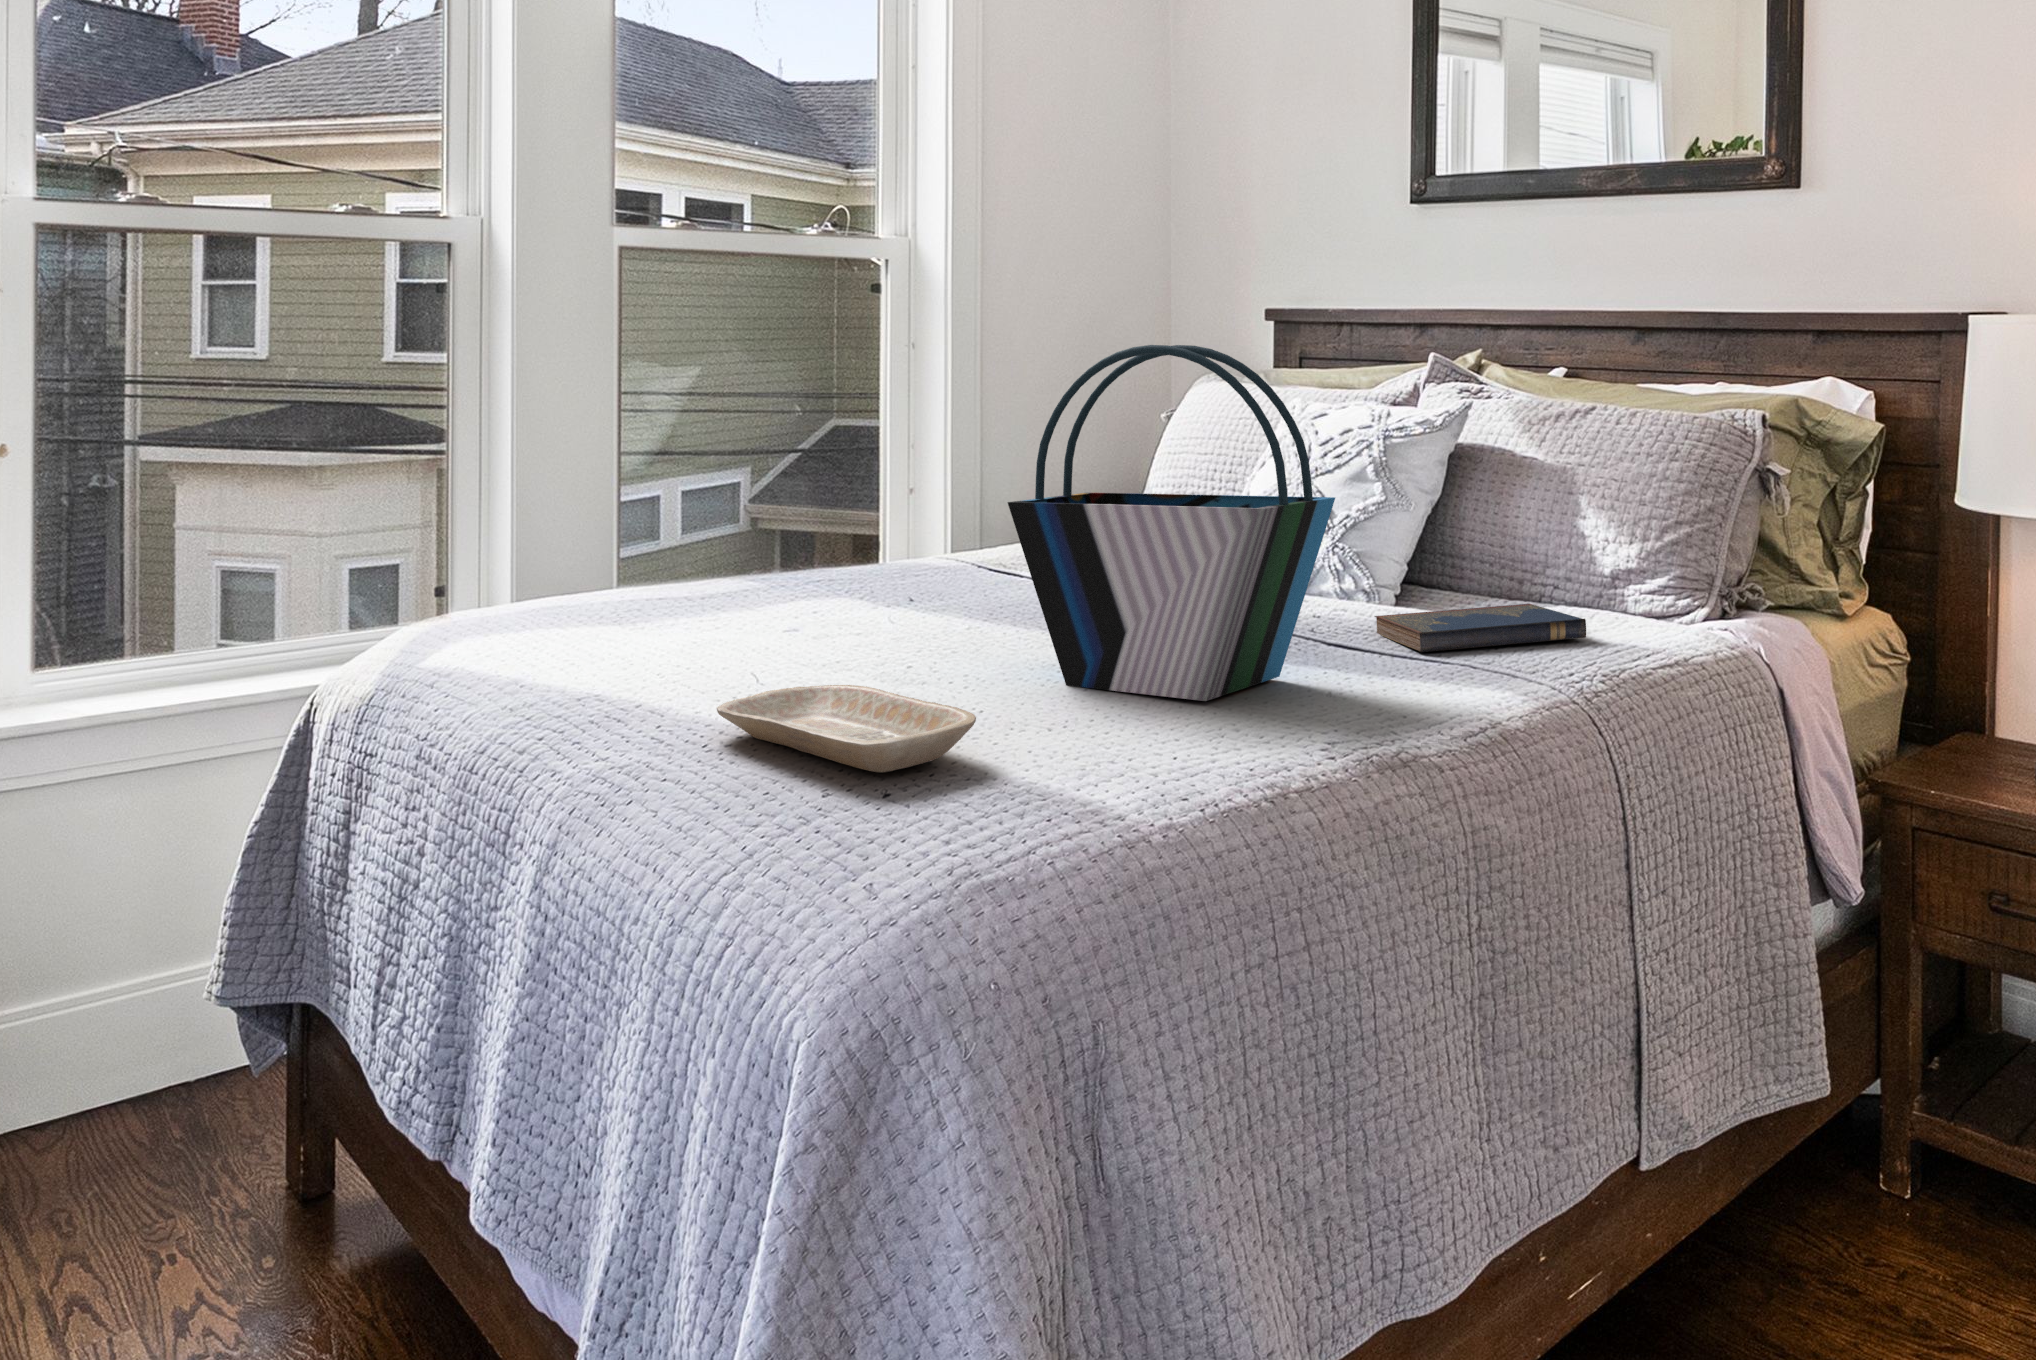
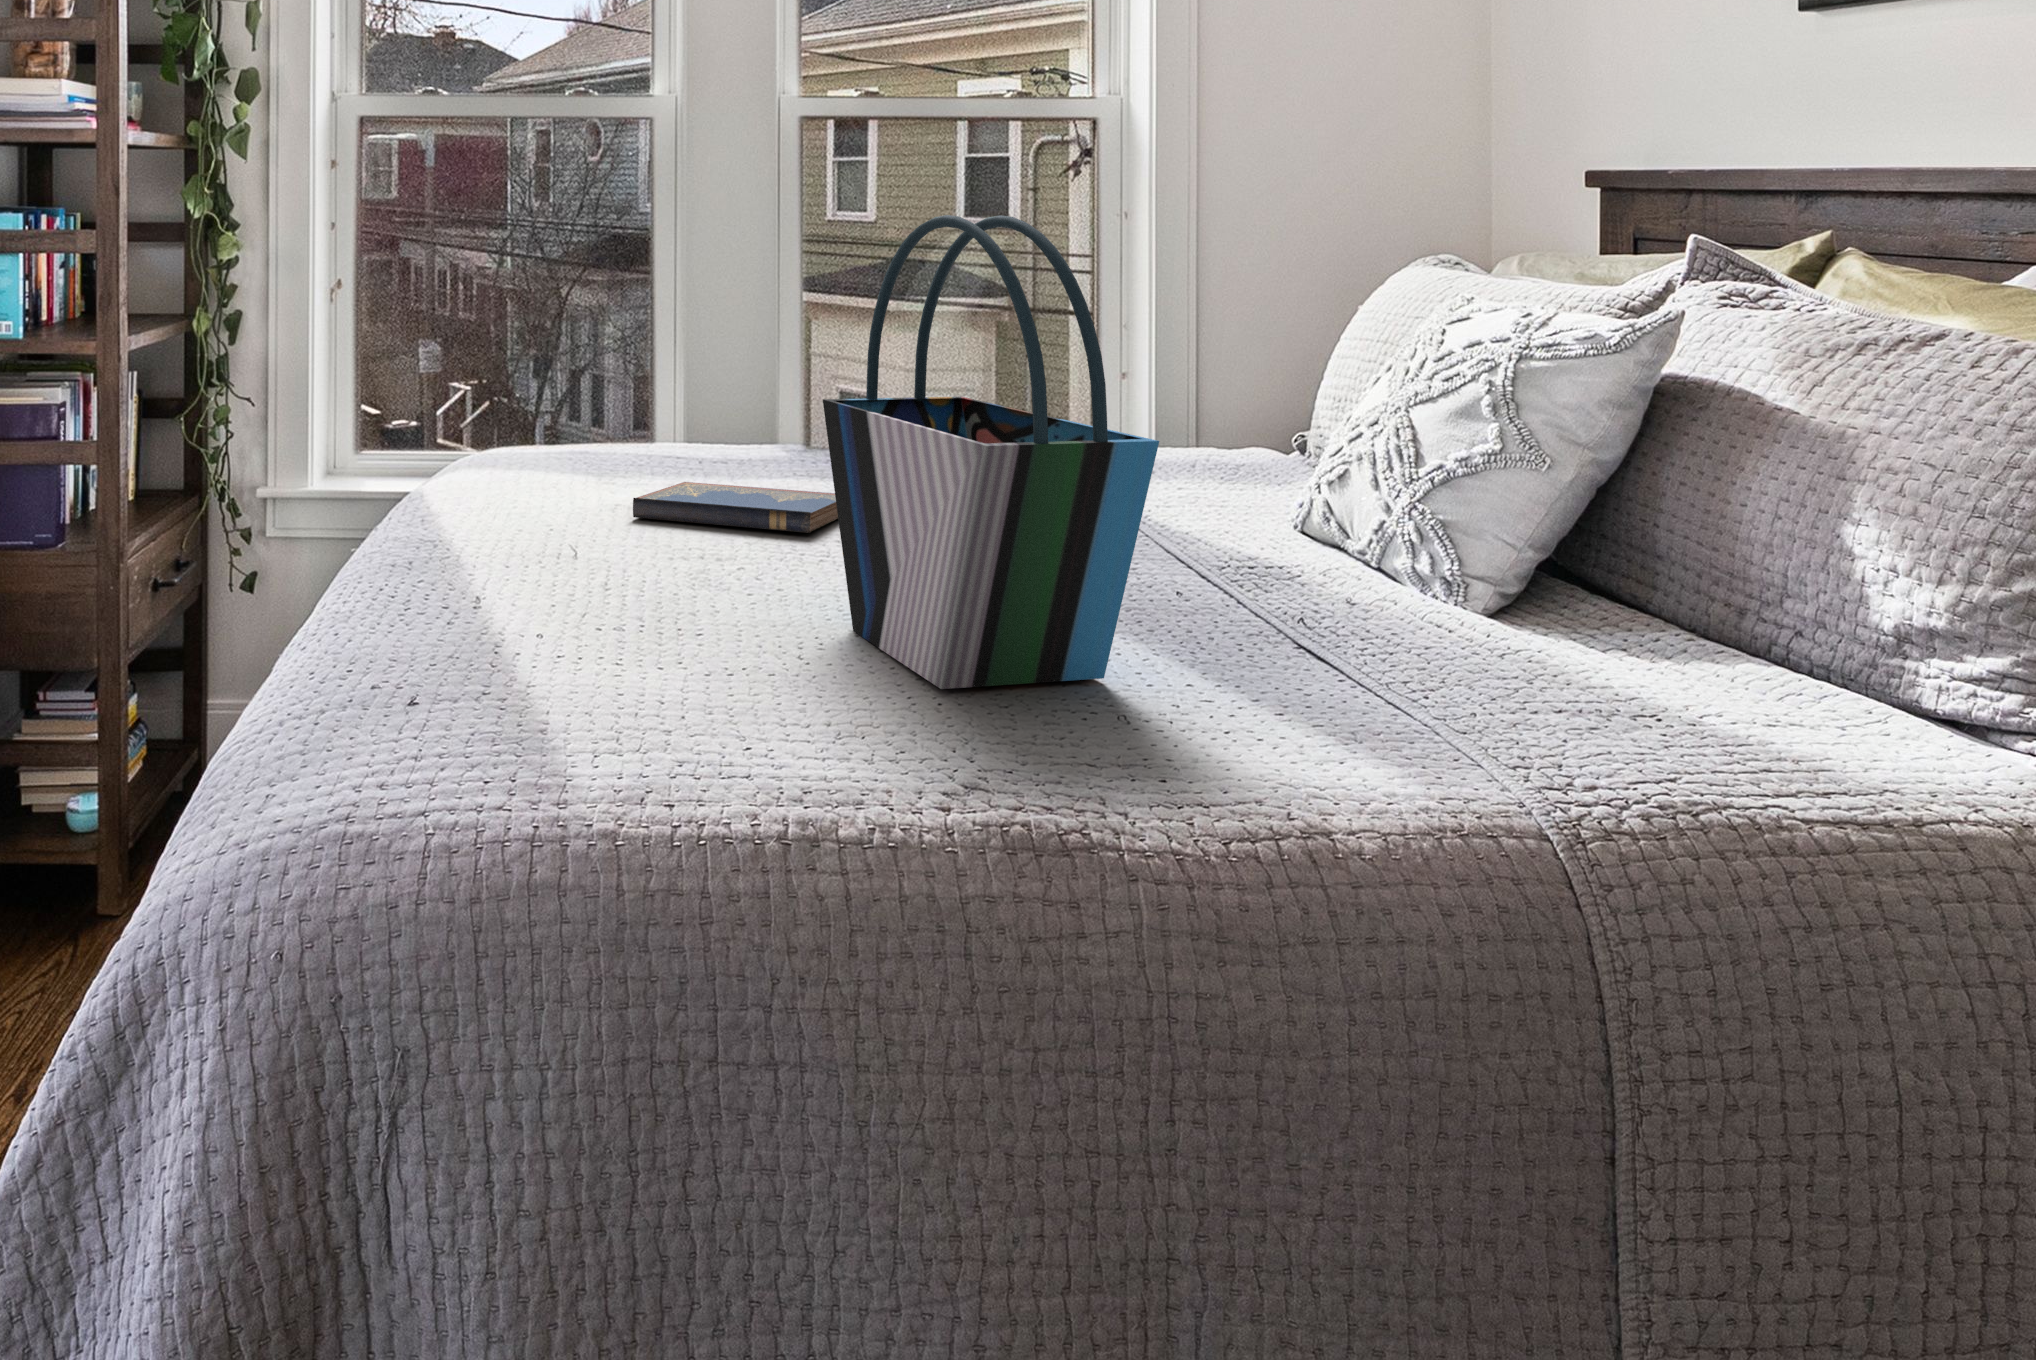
hardcover book: present [1375,604,1586,652] -> present [633,482,838,533]
tray: present [717,685,976,772] -> none [425,574,588,687]

